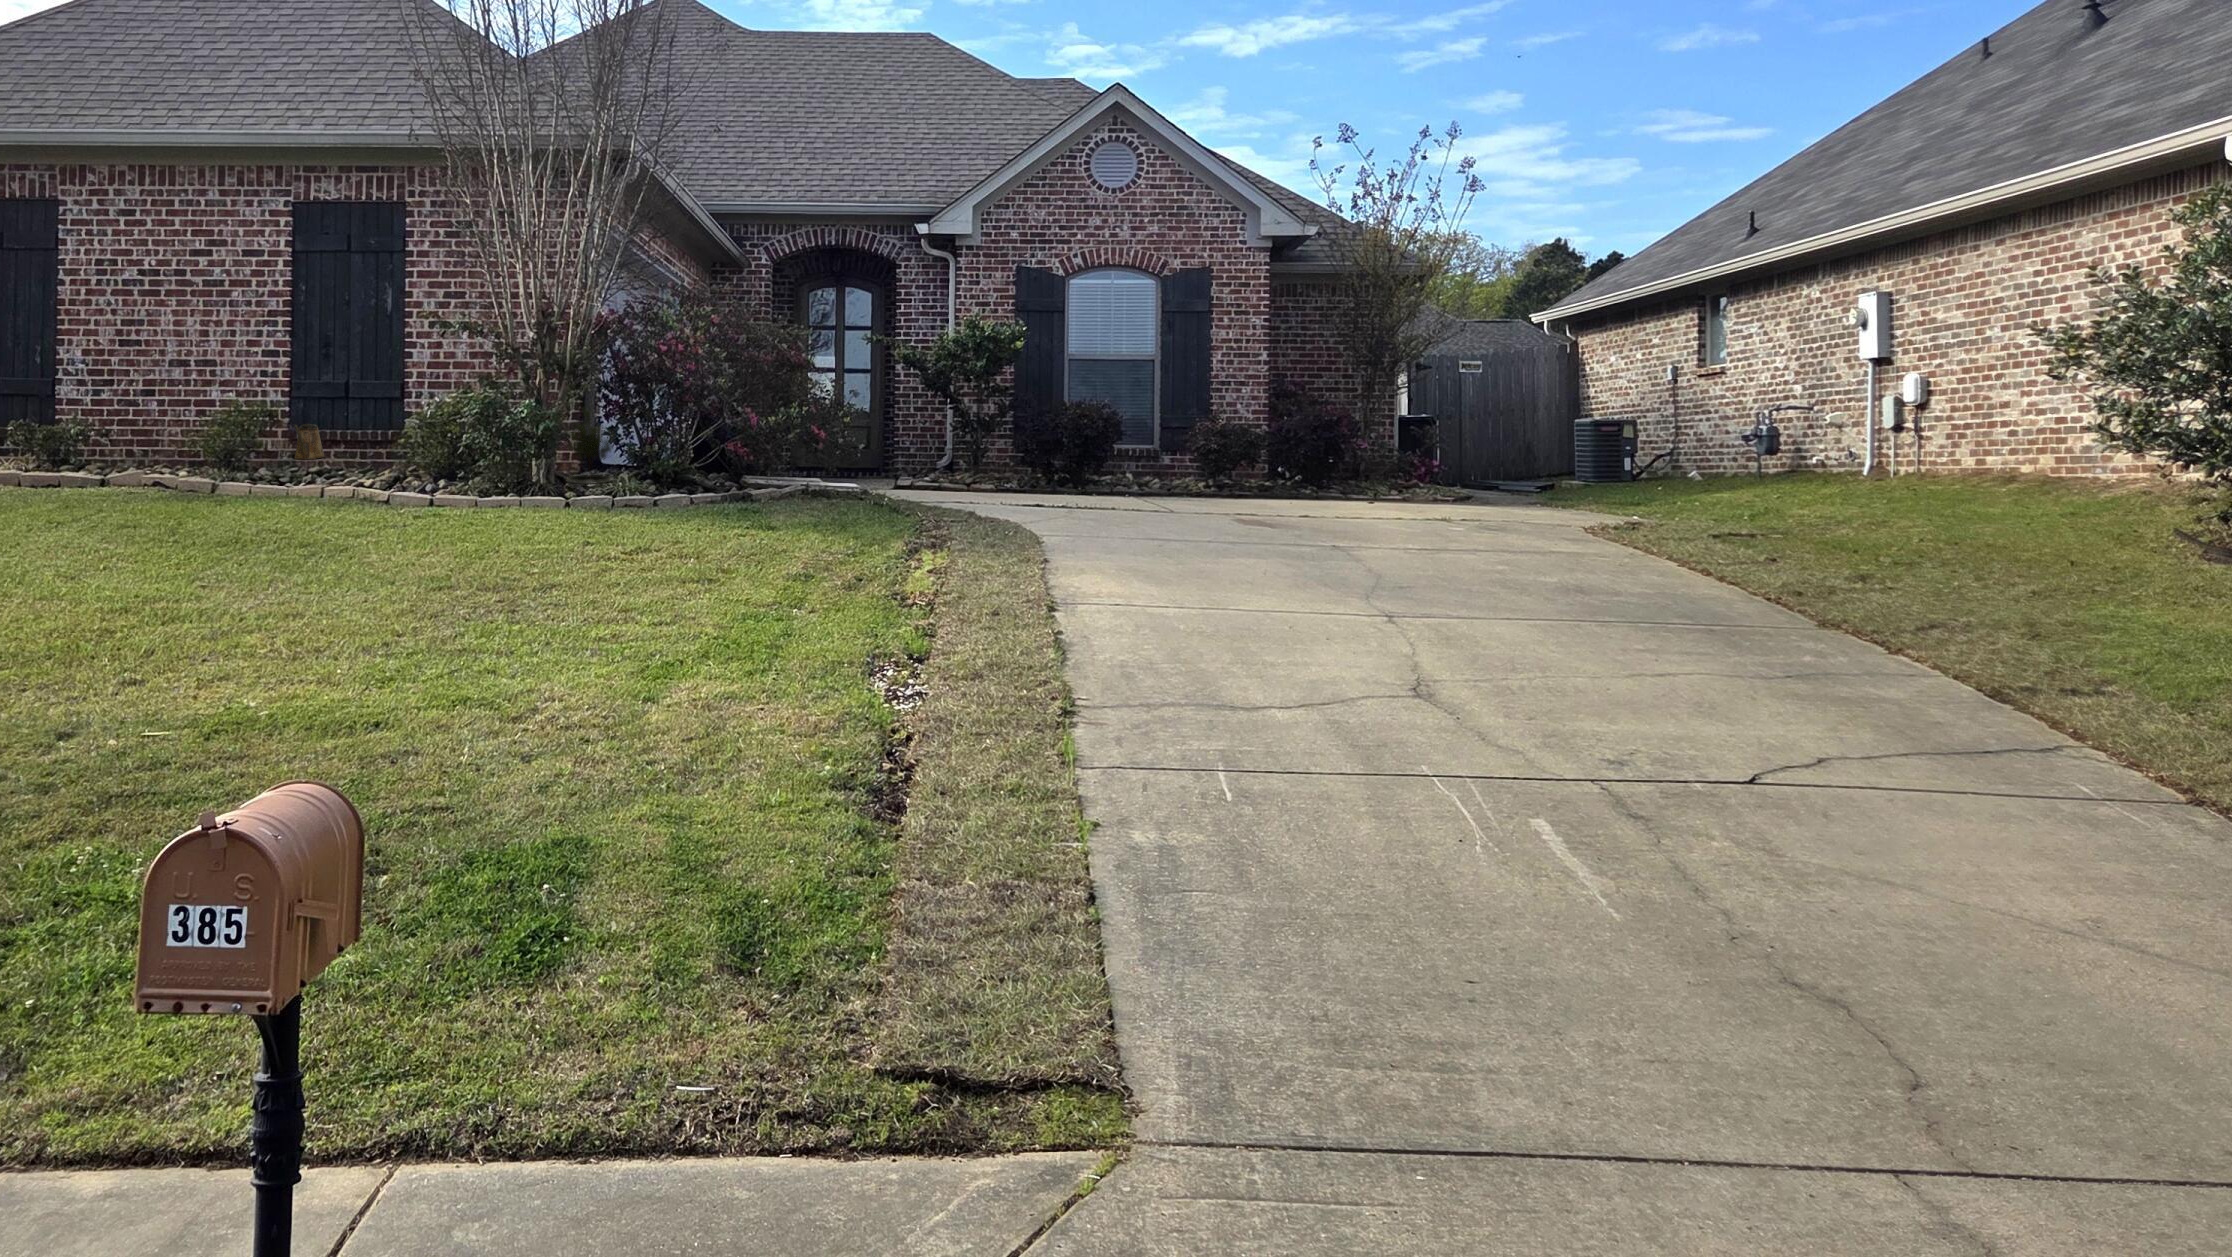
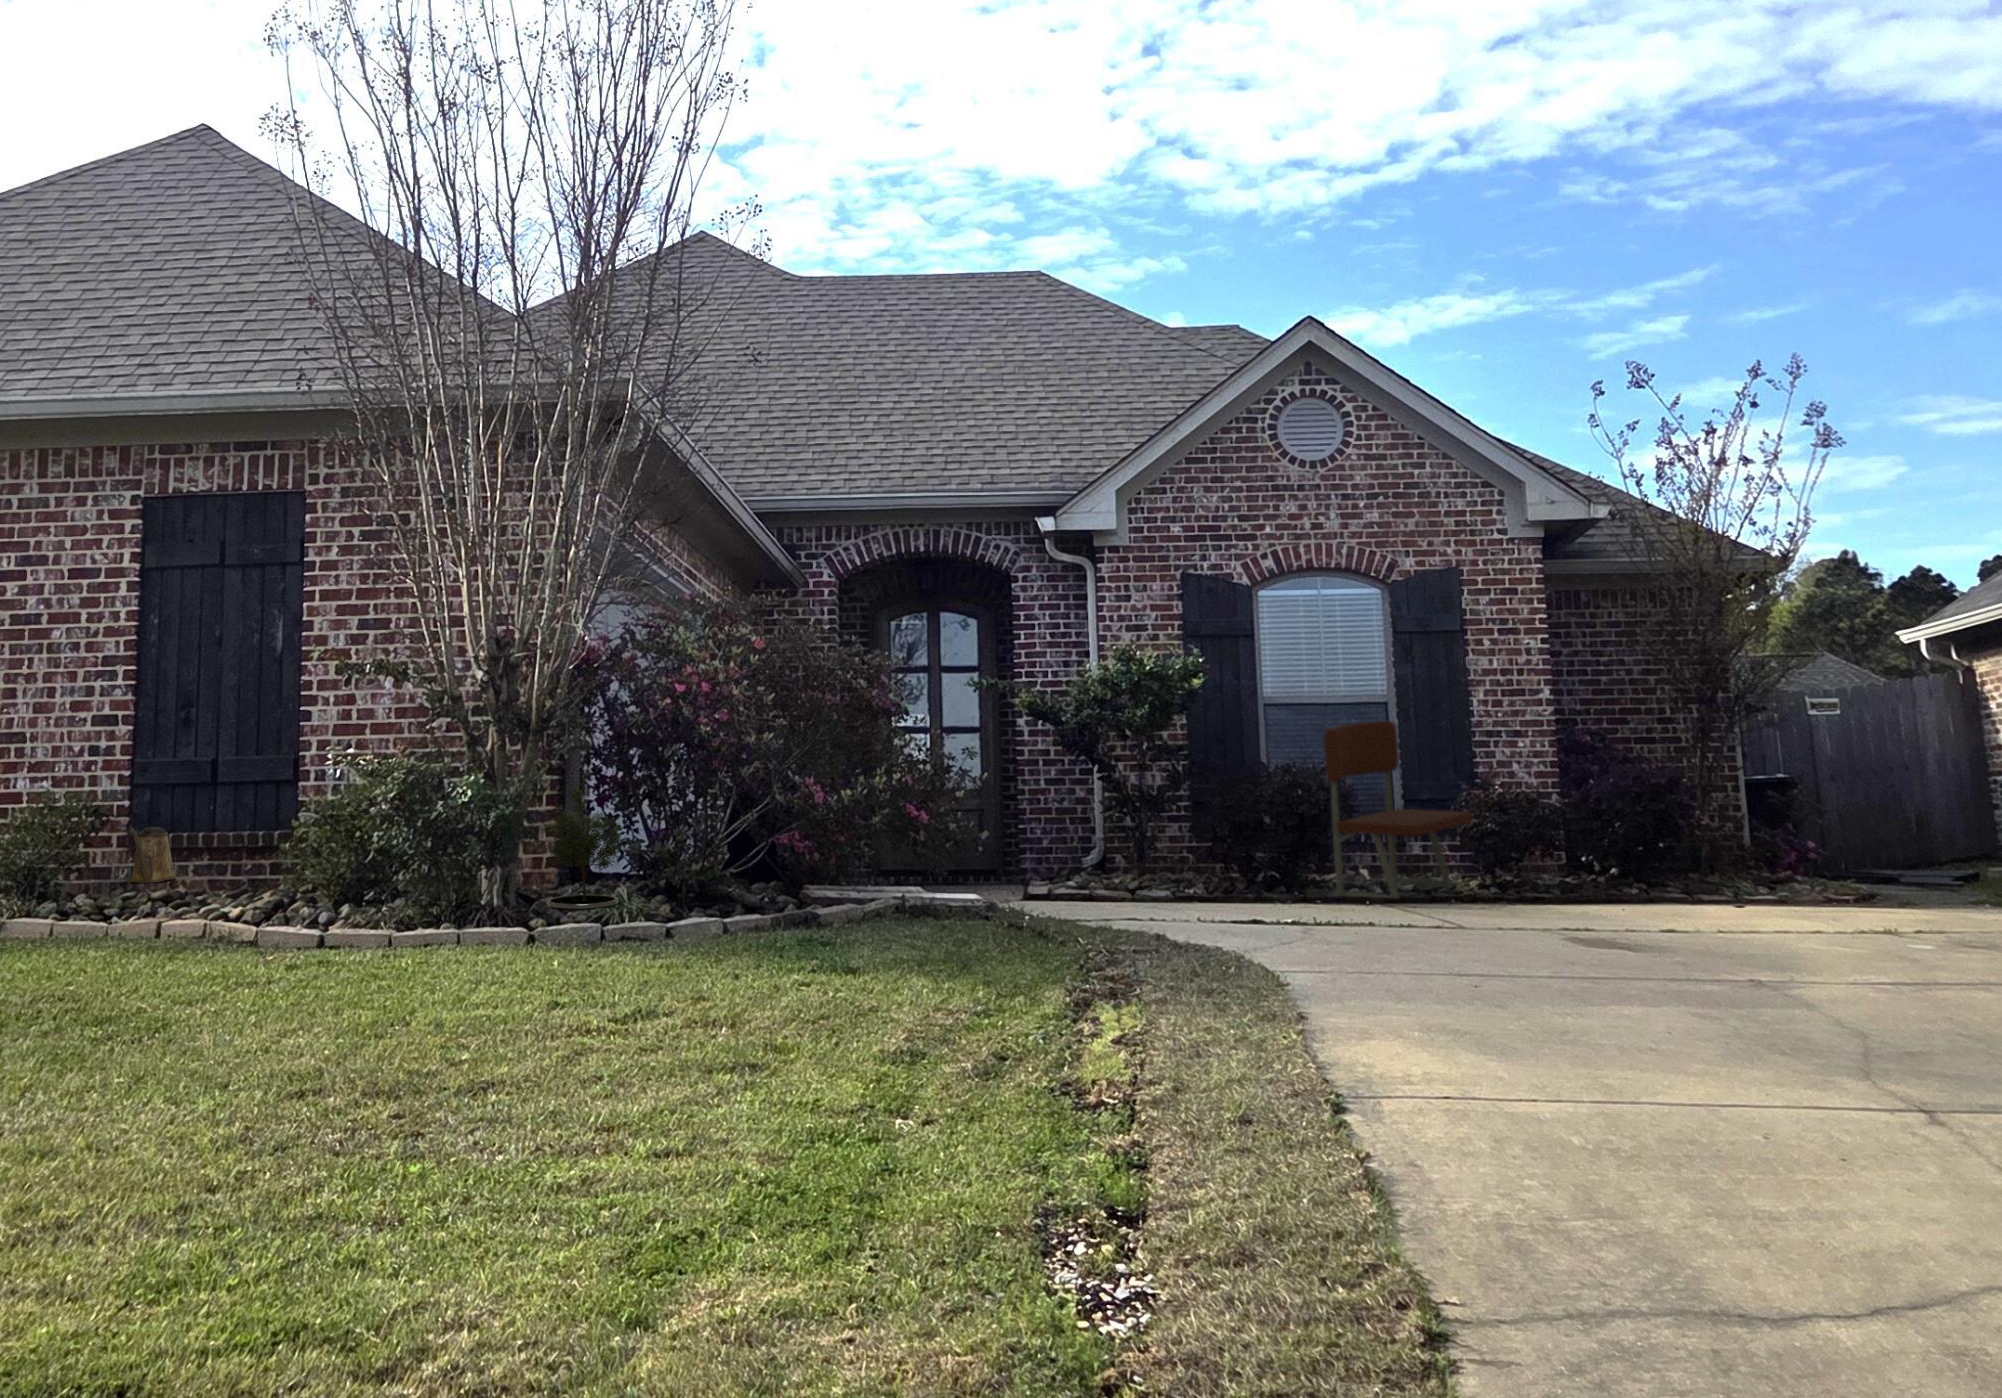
bench: none [1096,371,1192,490] -> present [1324,721,1472,899]

